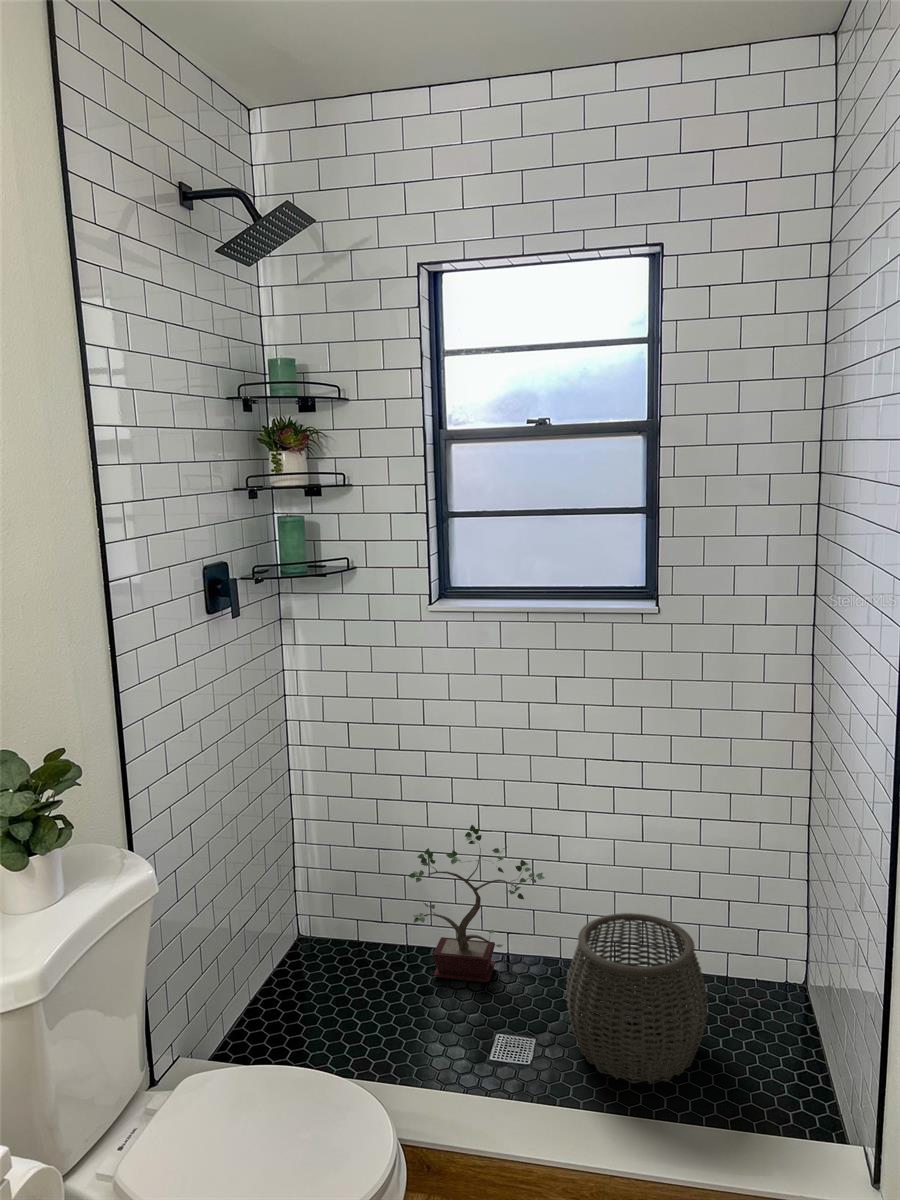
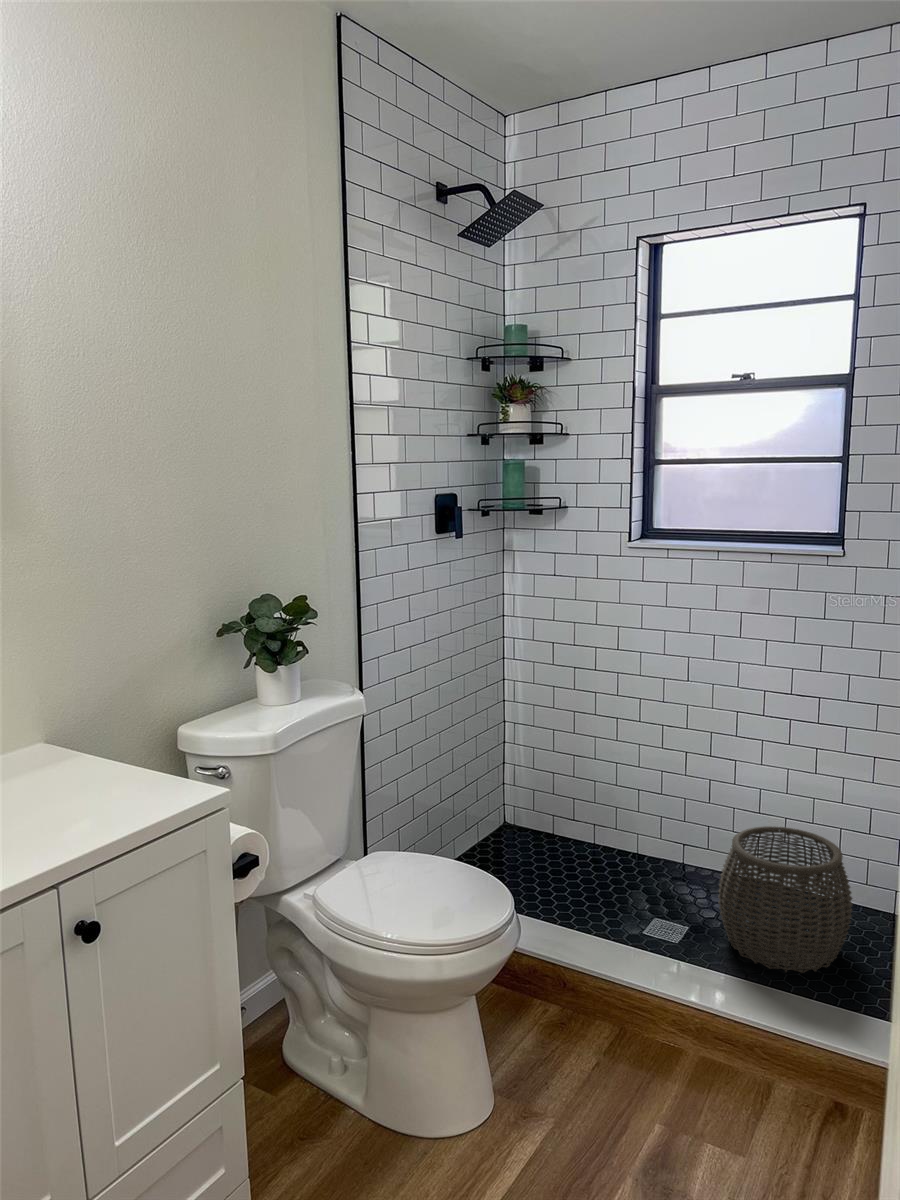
potted plant: present [409,825,545,983] -> none [594,738,716,880]

